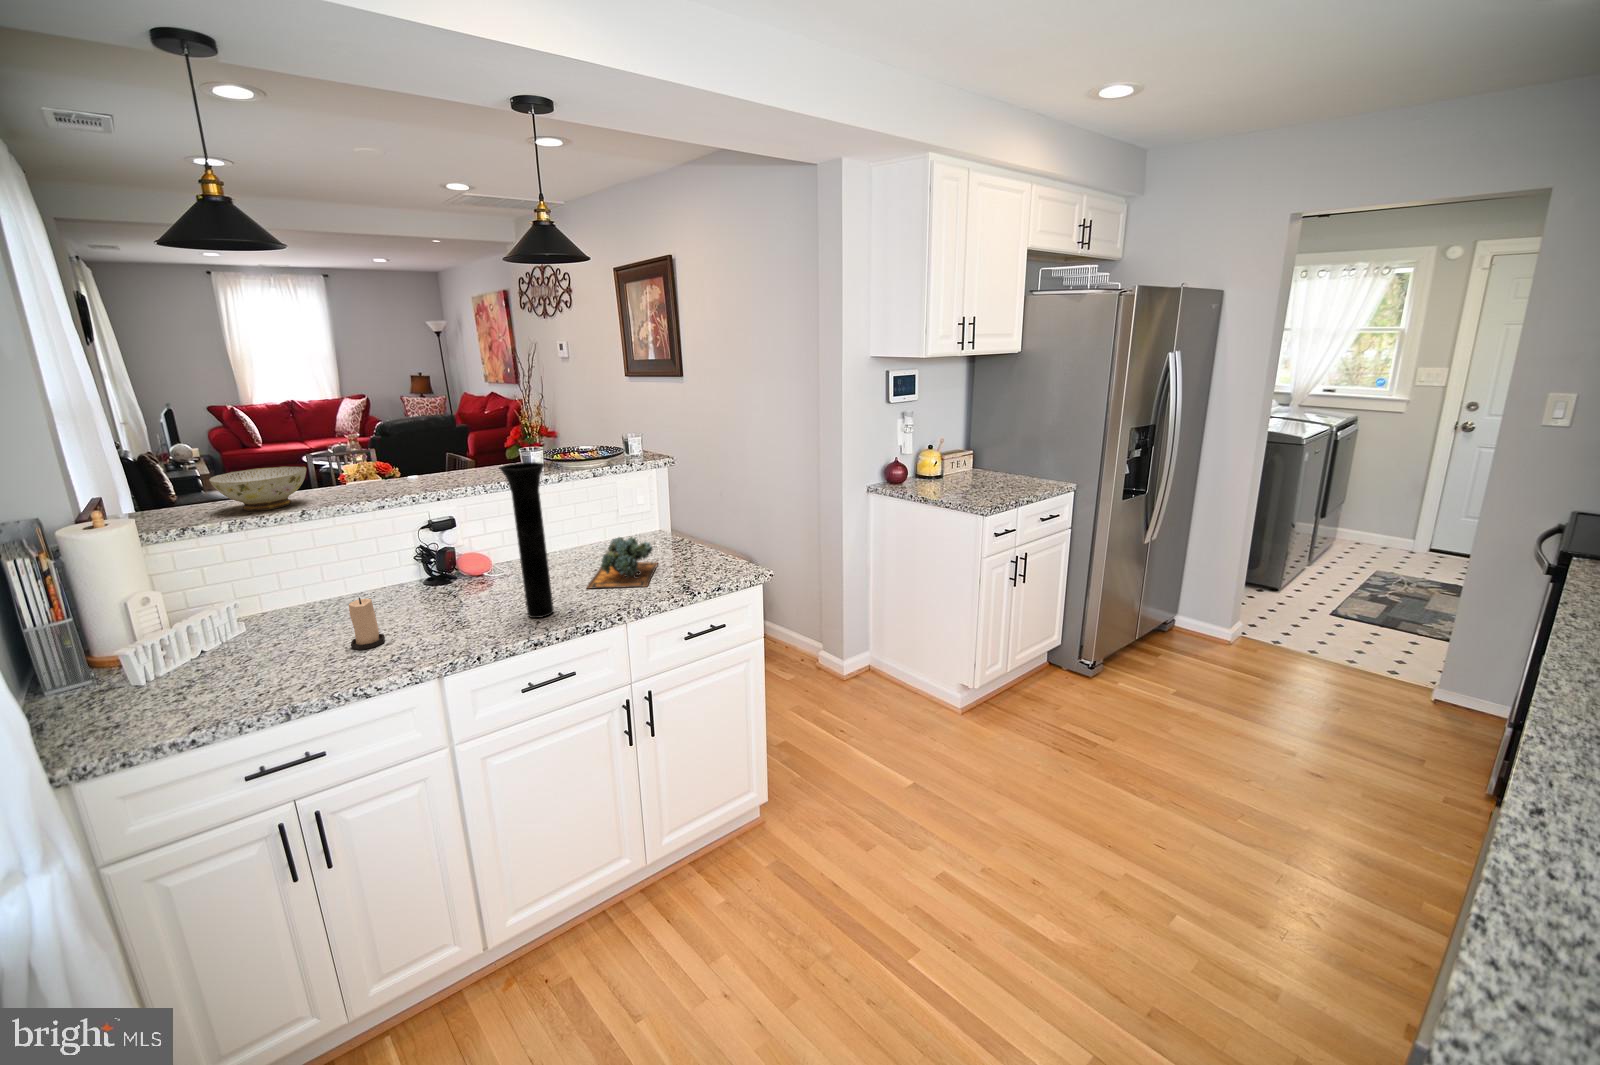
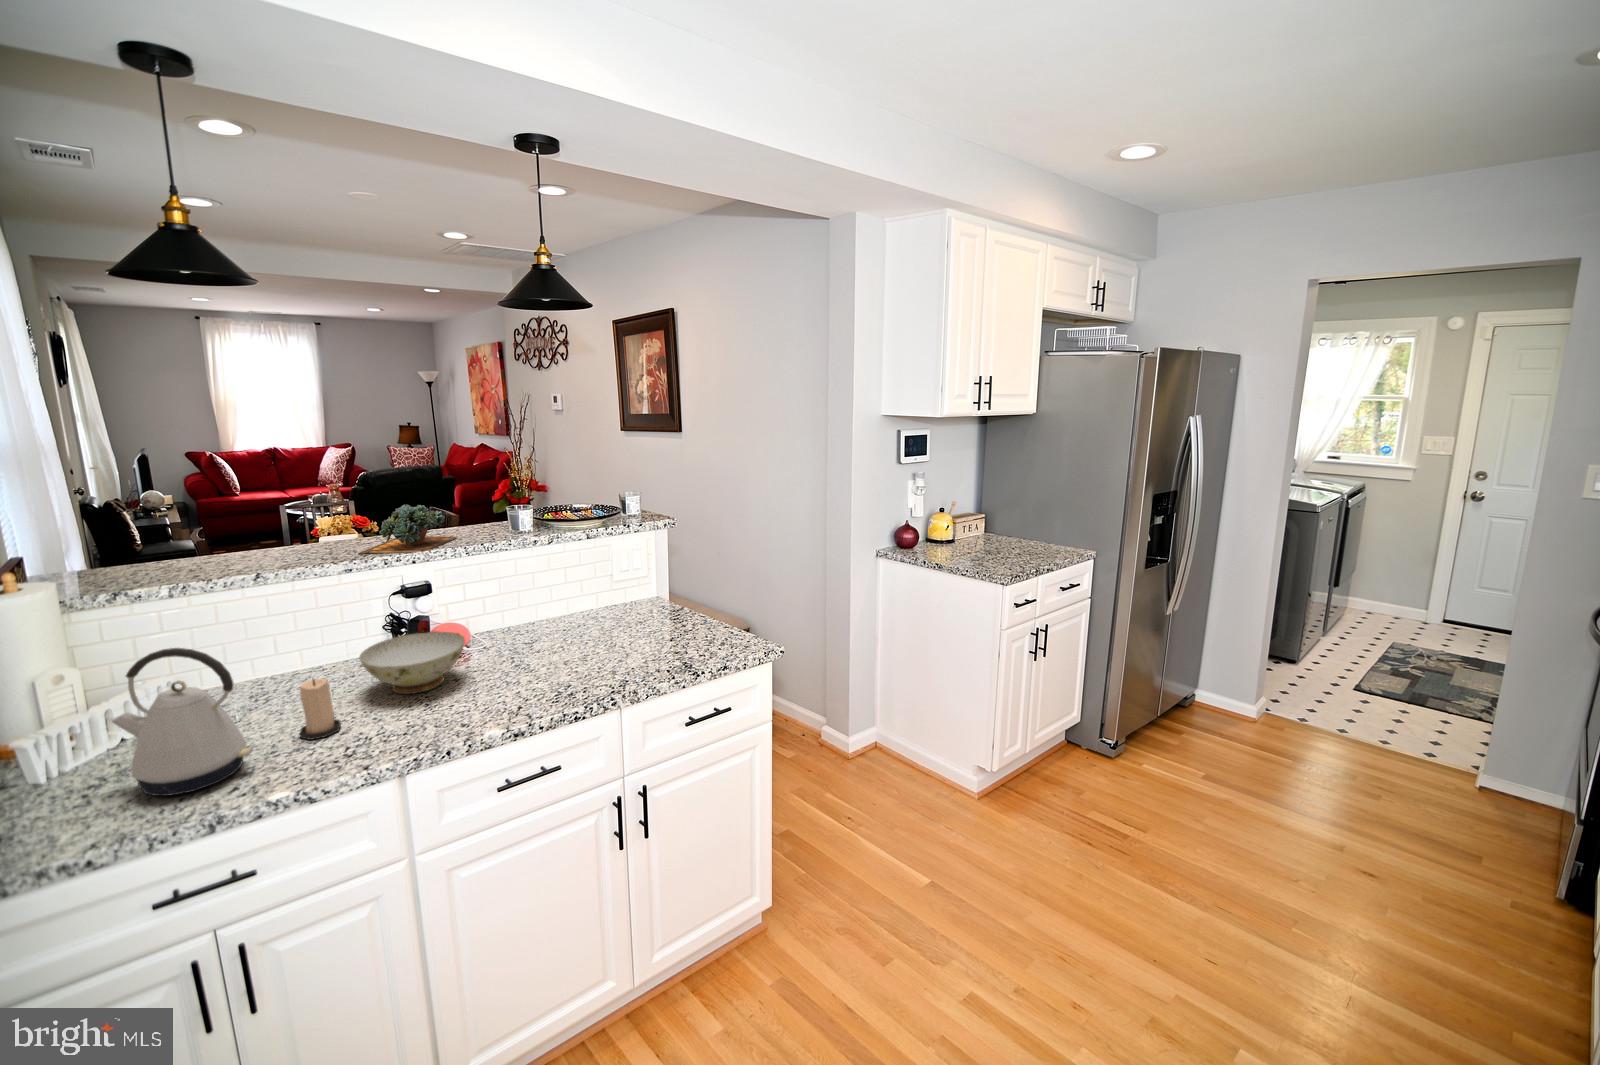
vase: present [500,462,554,618] -> none [484,524,539,701]
ceramic bowl: present [209,466,306,511] -> present [359,631,465,694]
succulent plant: present [587,537,658,589] -> present [358,505,457,554]
kettle: none [198,569,315,691] -> present [112,648,253,796]

